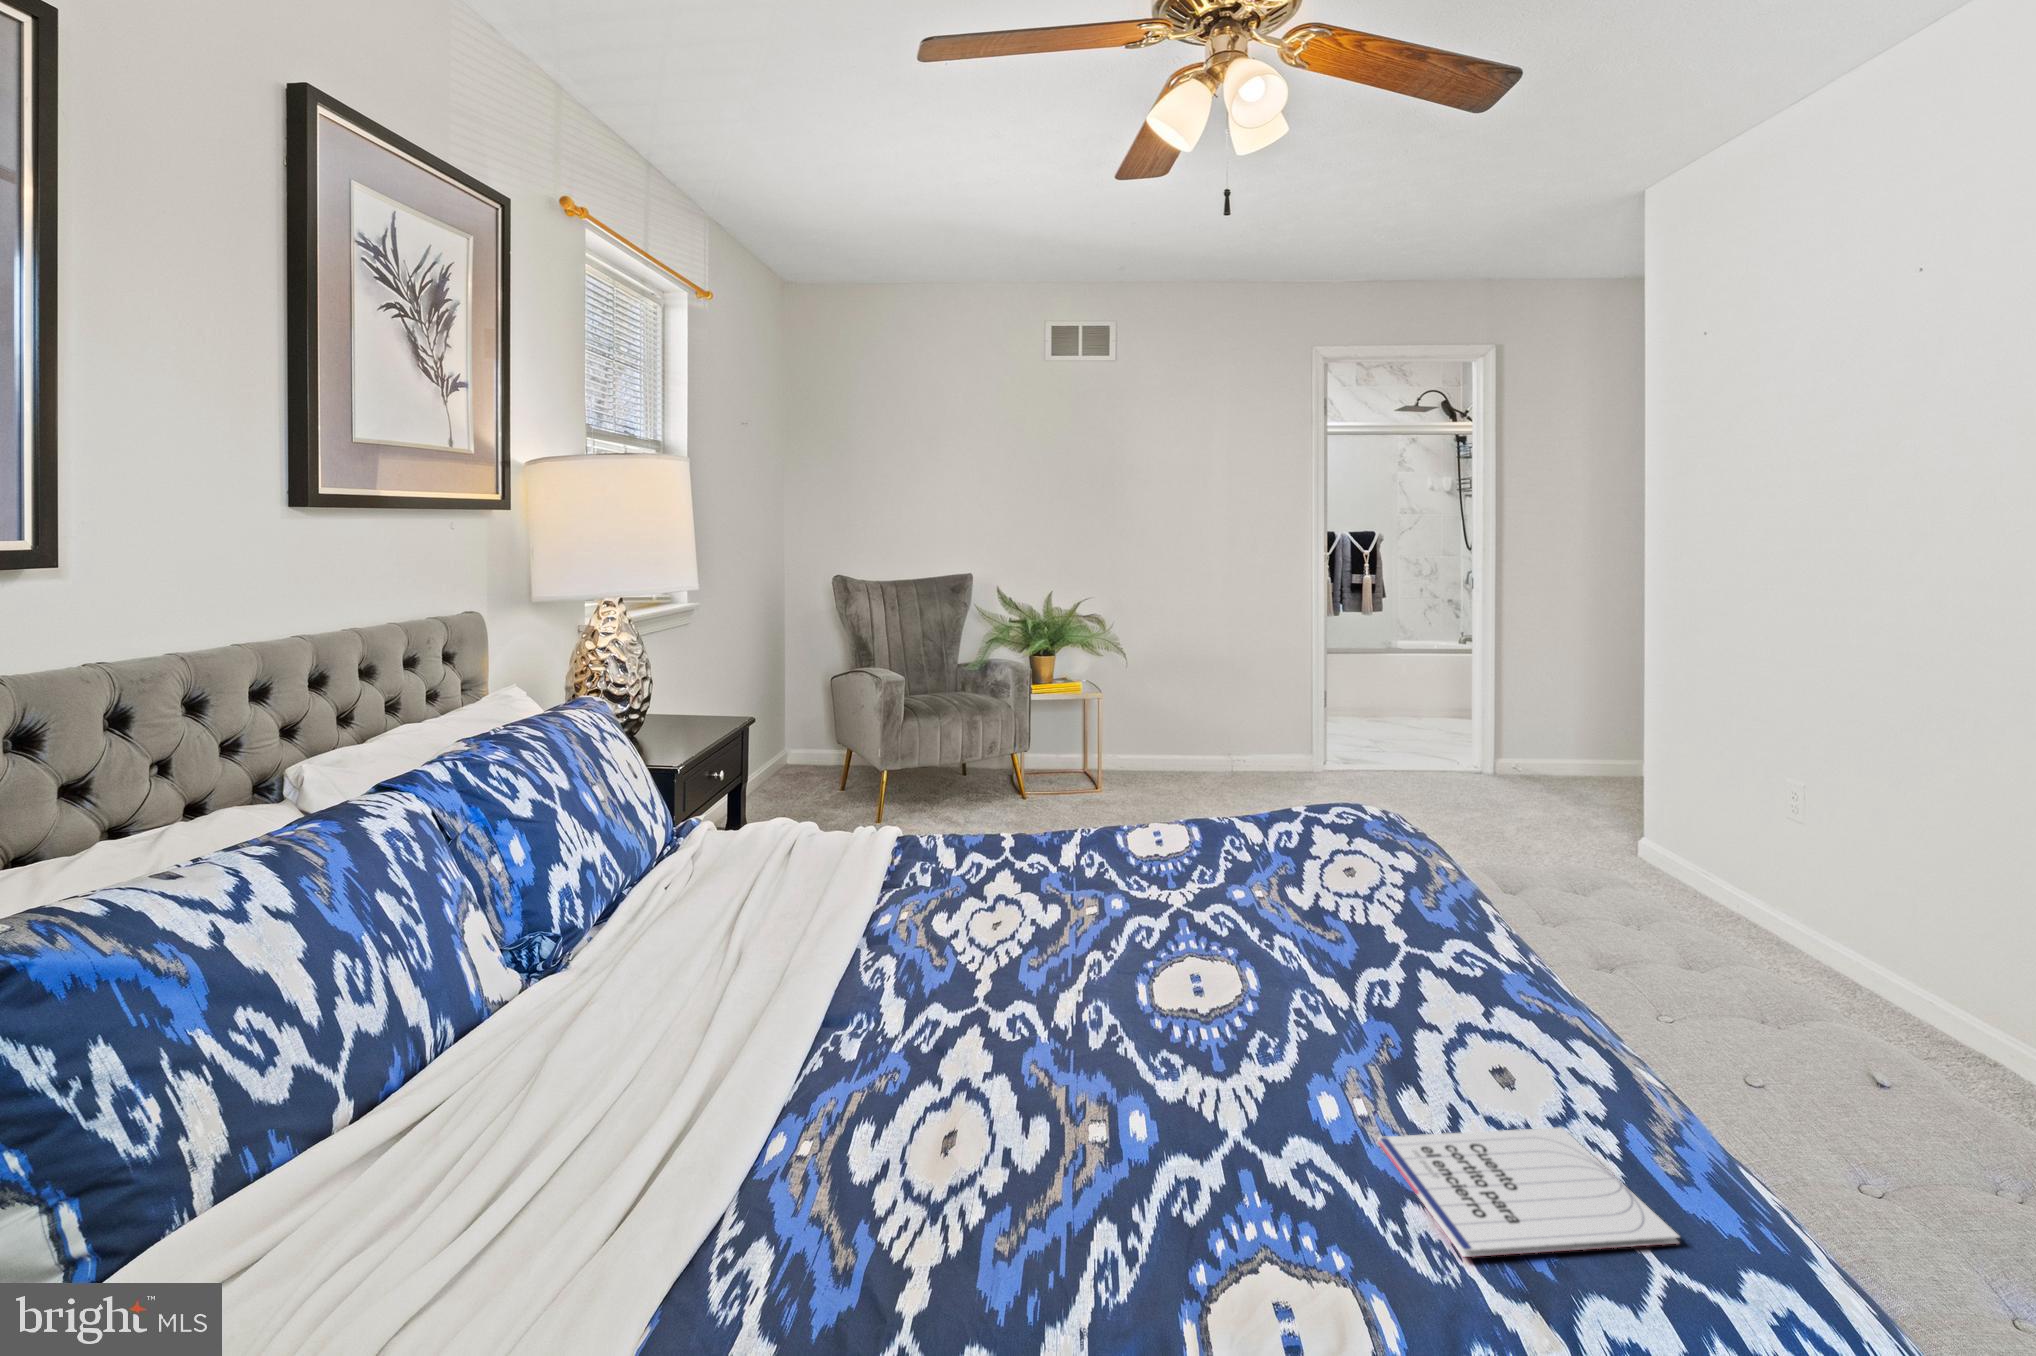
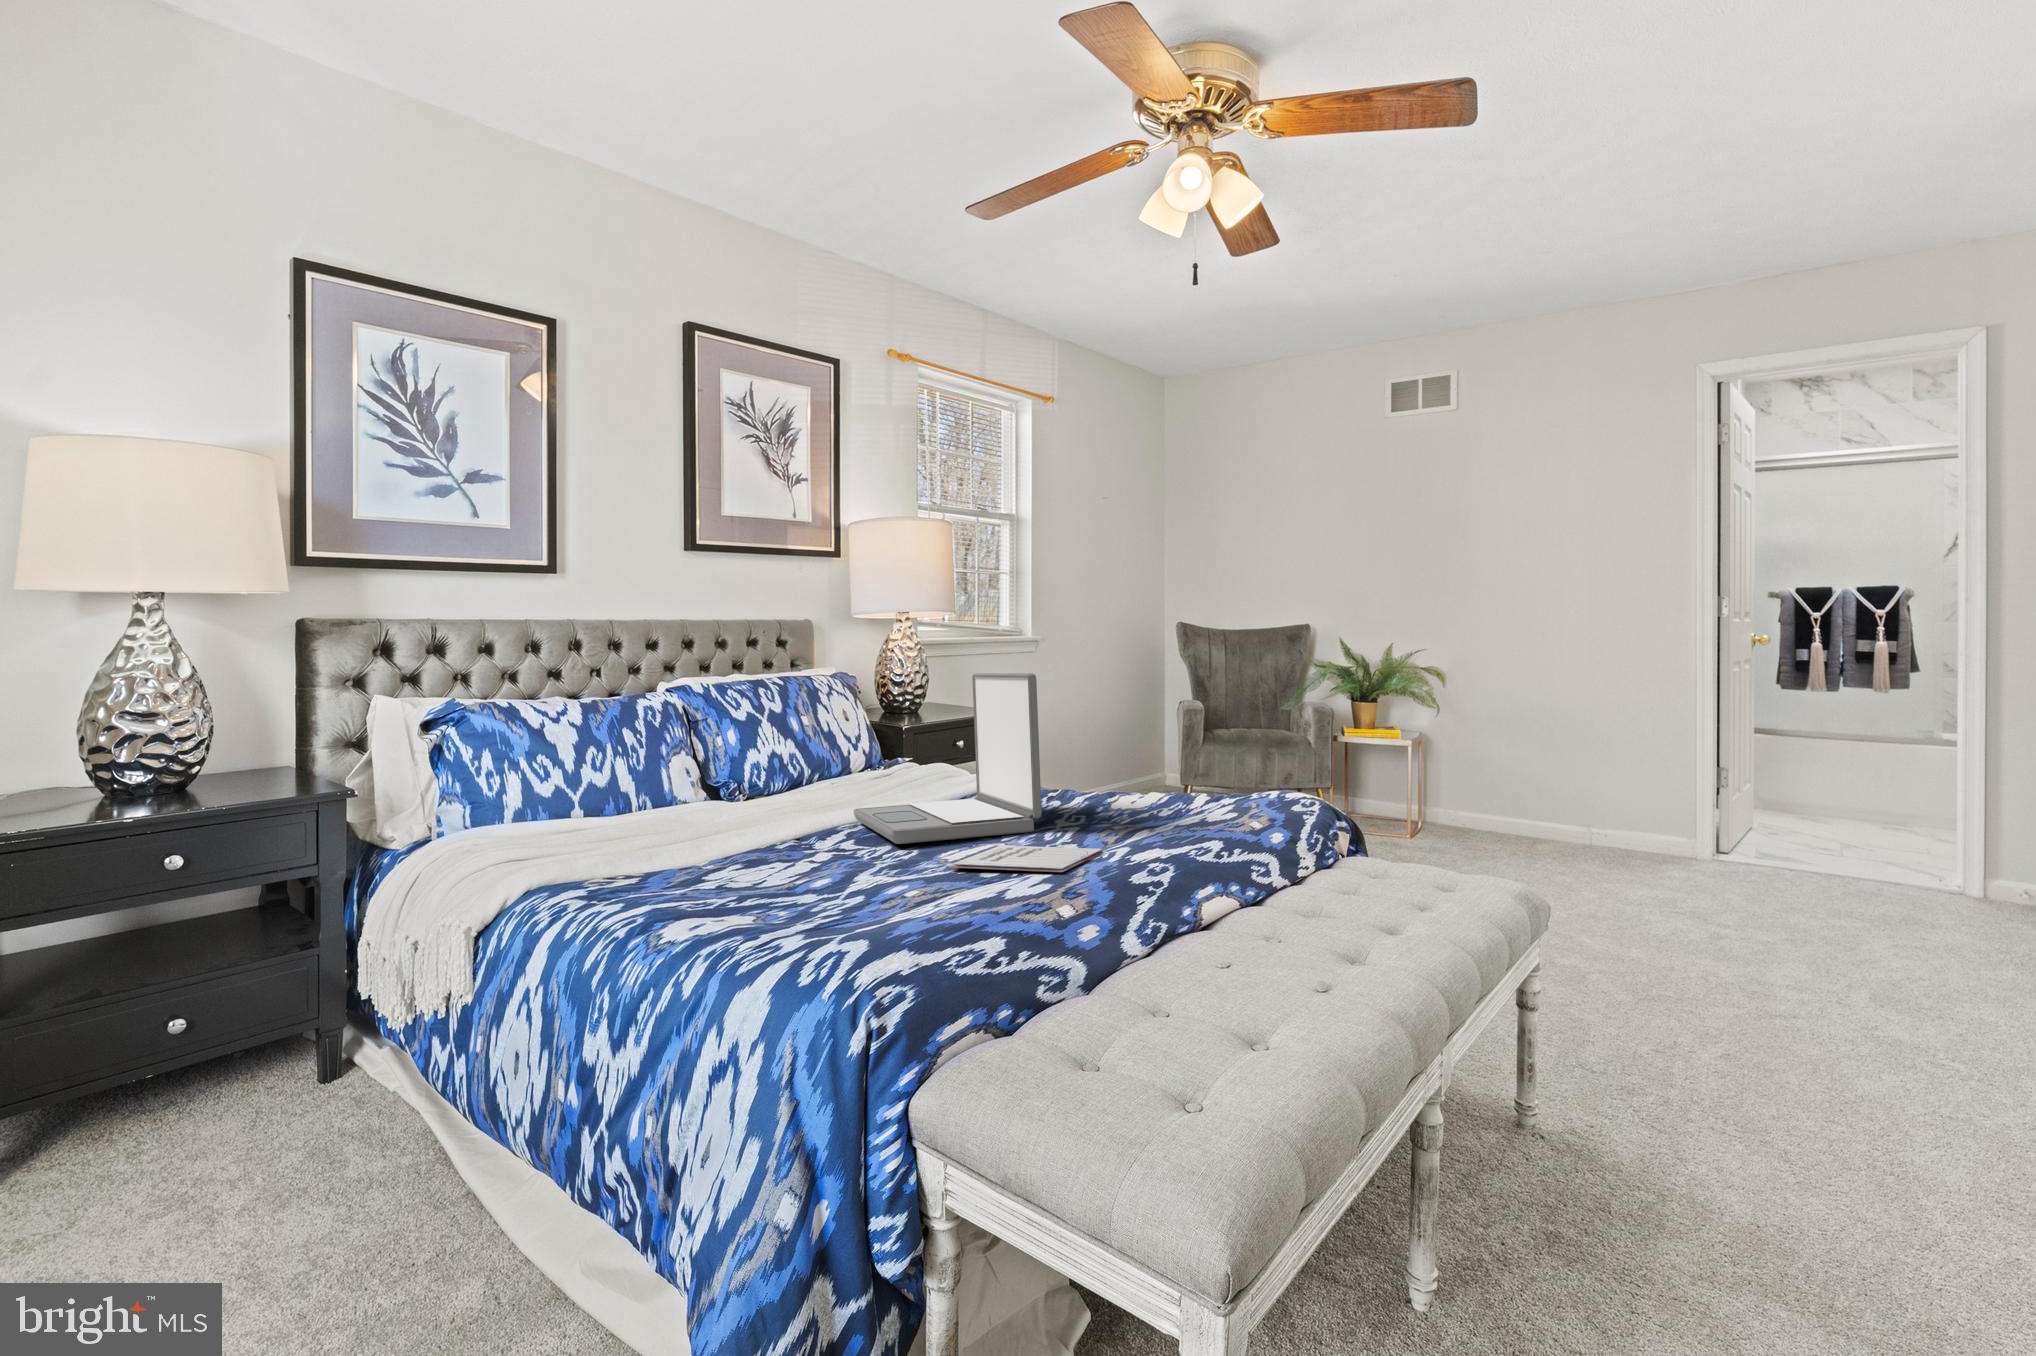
laptop: none [938,771,1328,1152] -> present [854,673,1042,844]

